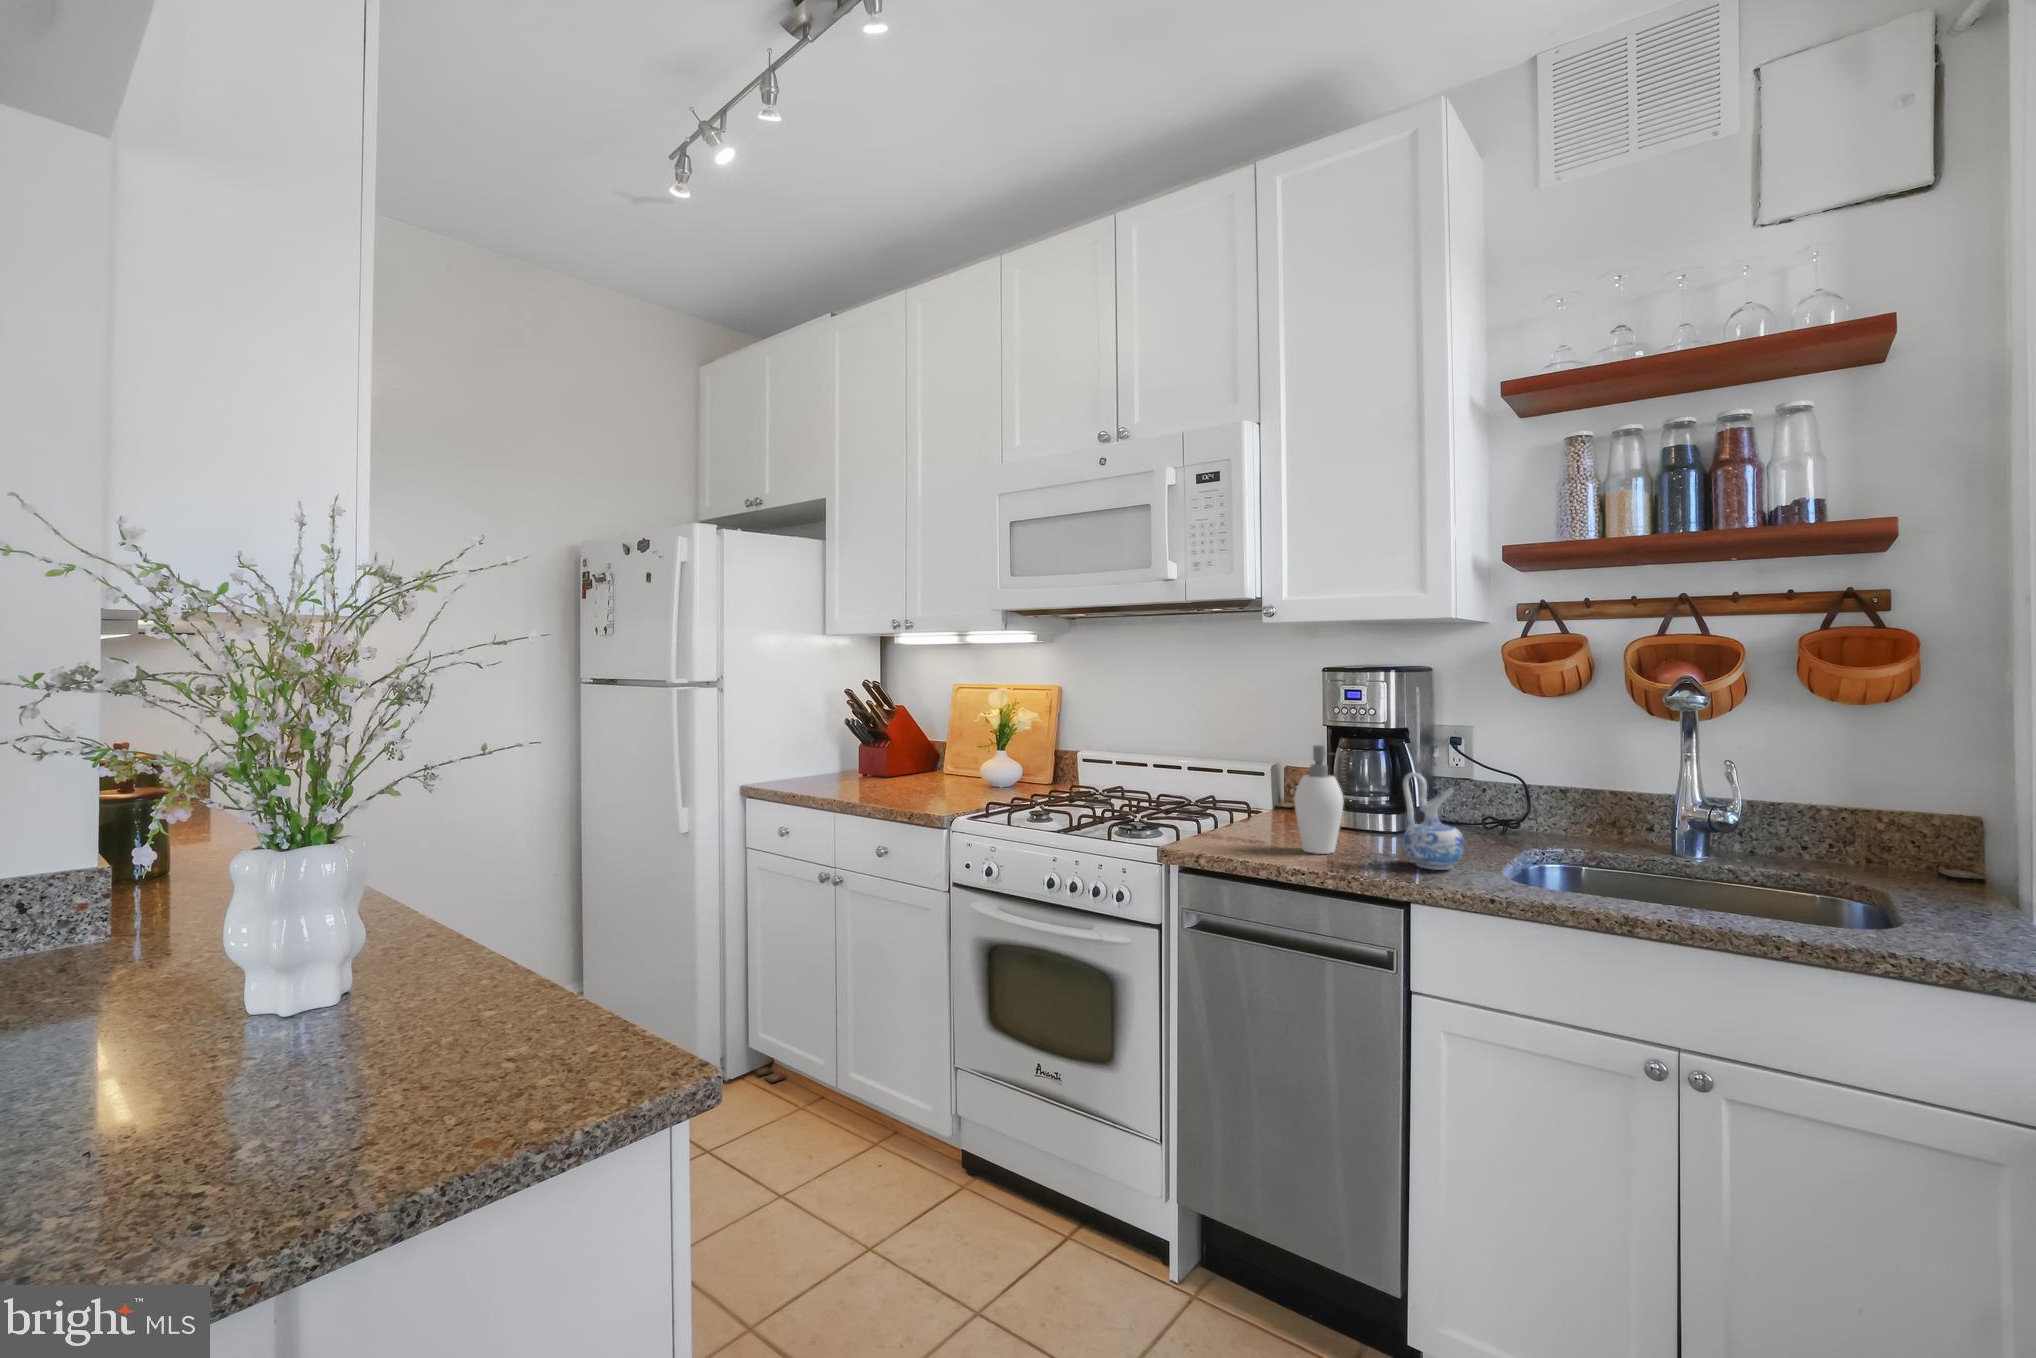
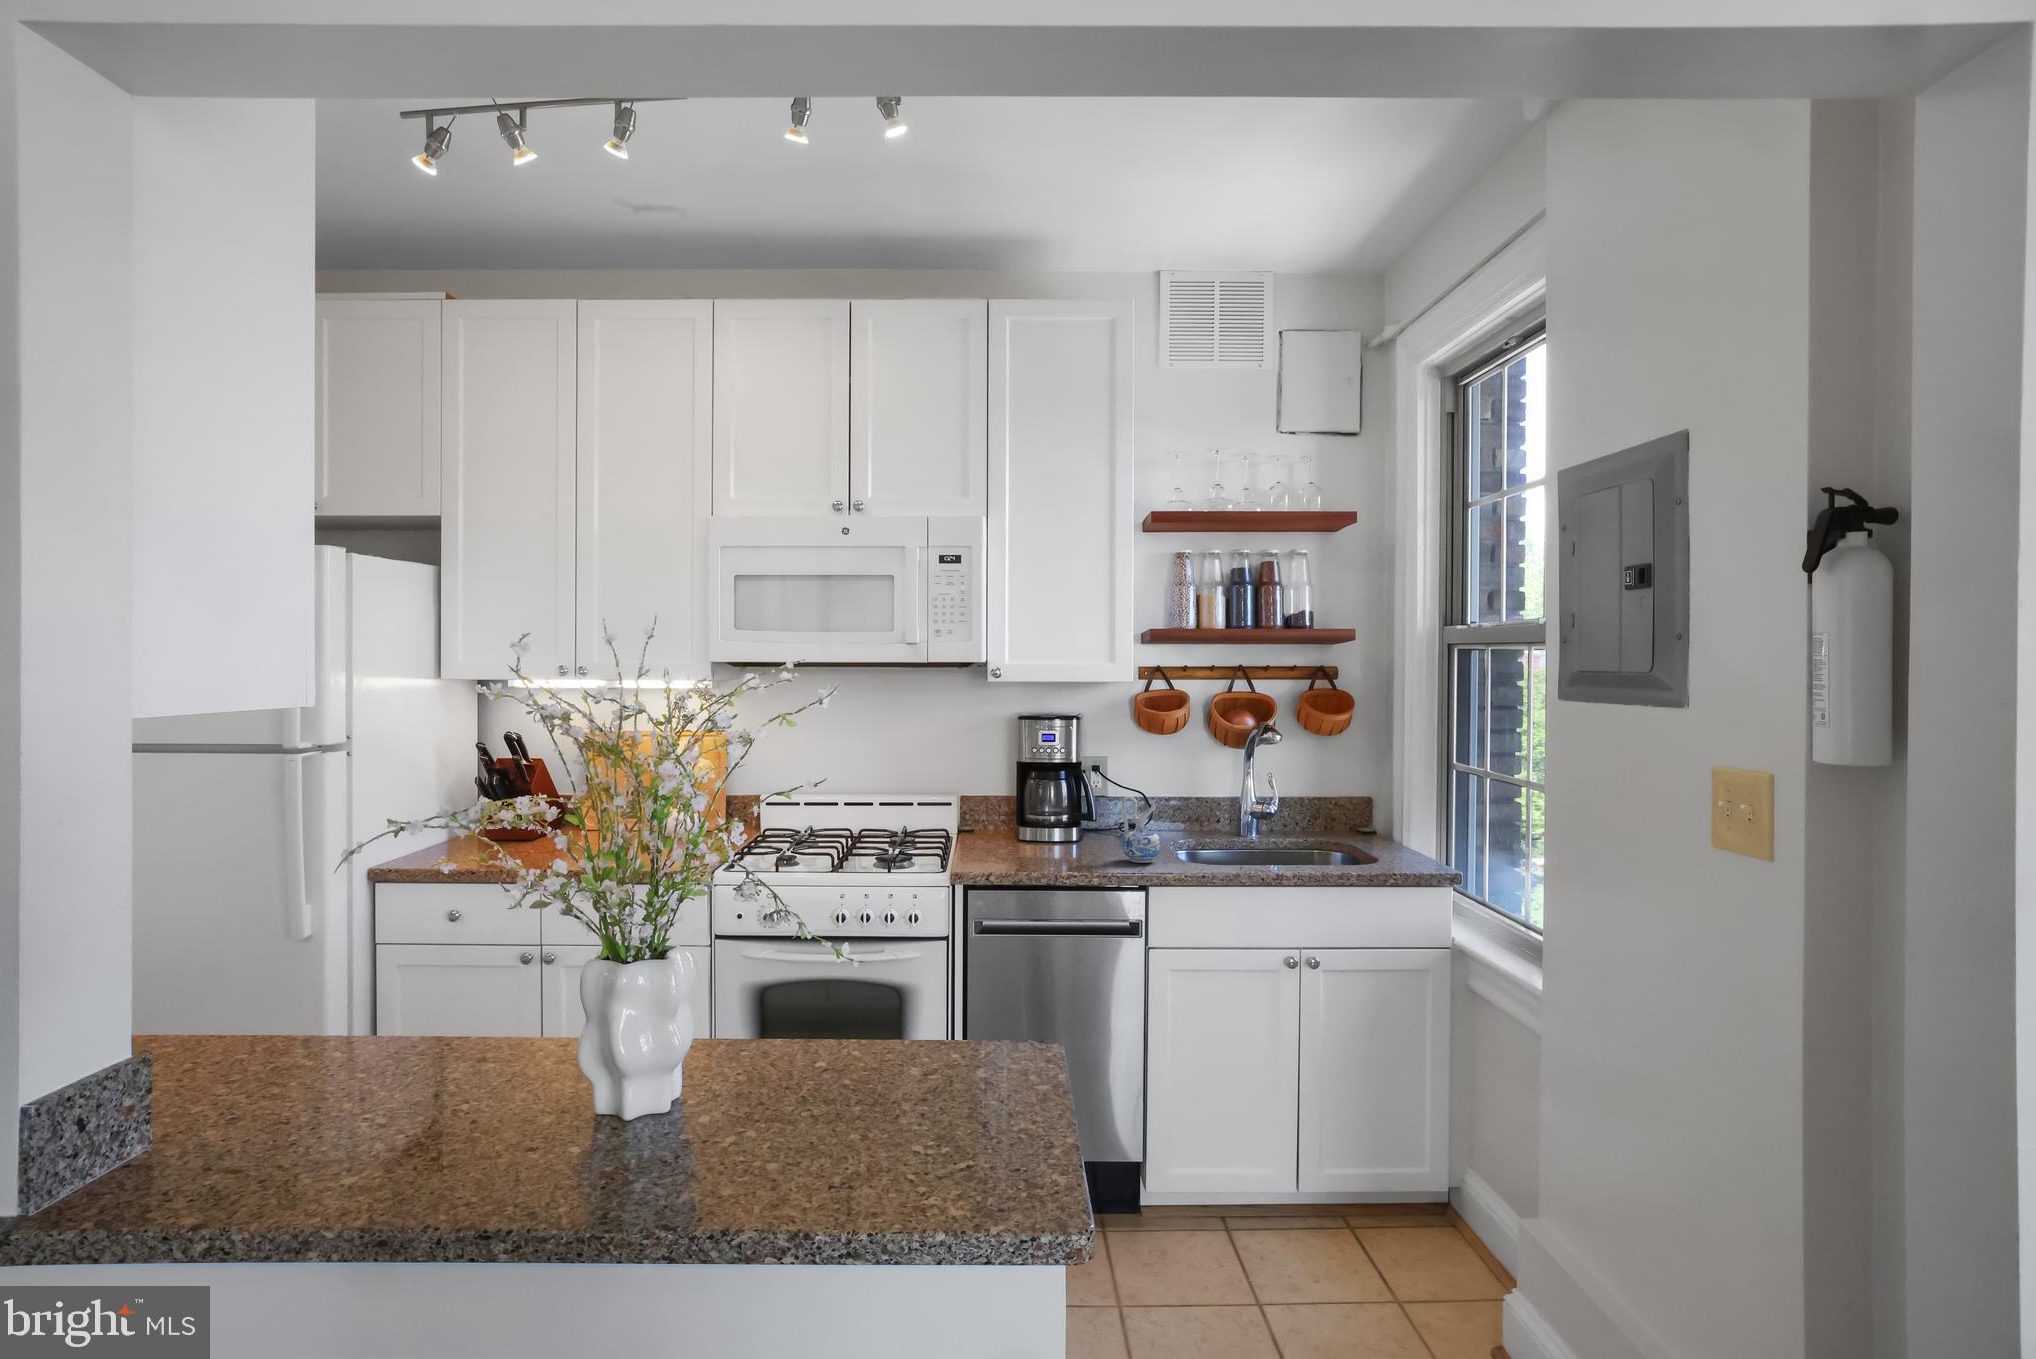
soap dispenser: present [1294,745,1344,854] -> none [1041,780,1086,862]

